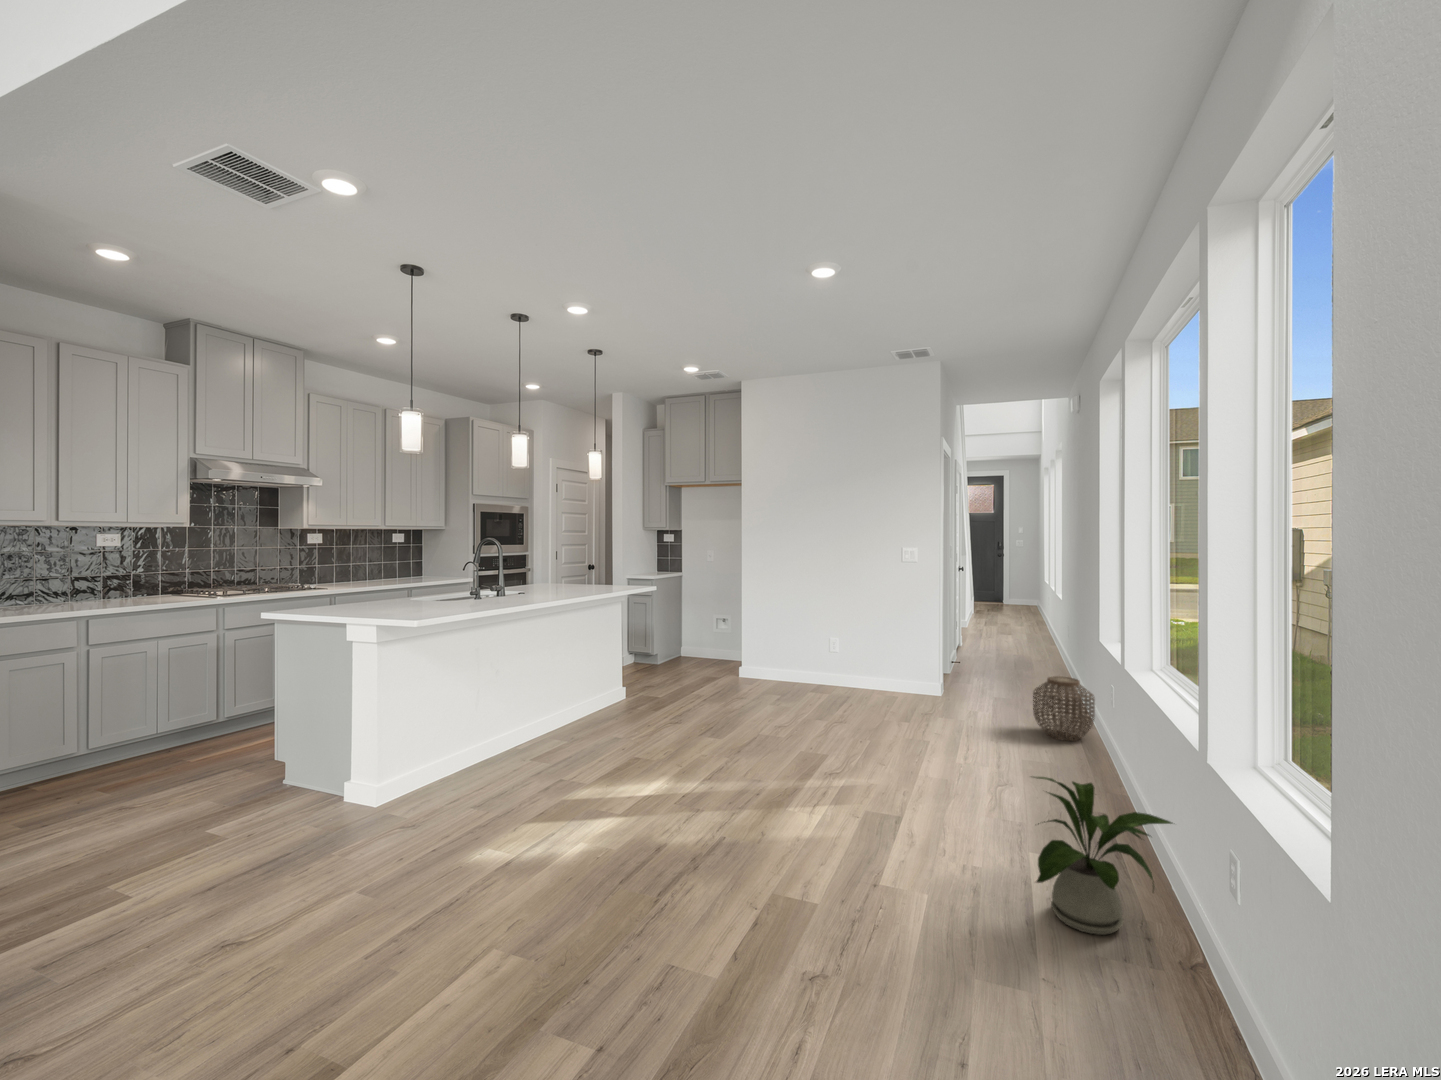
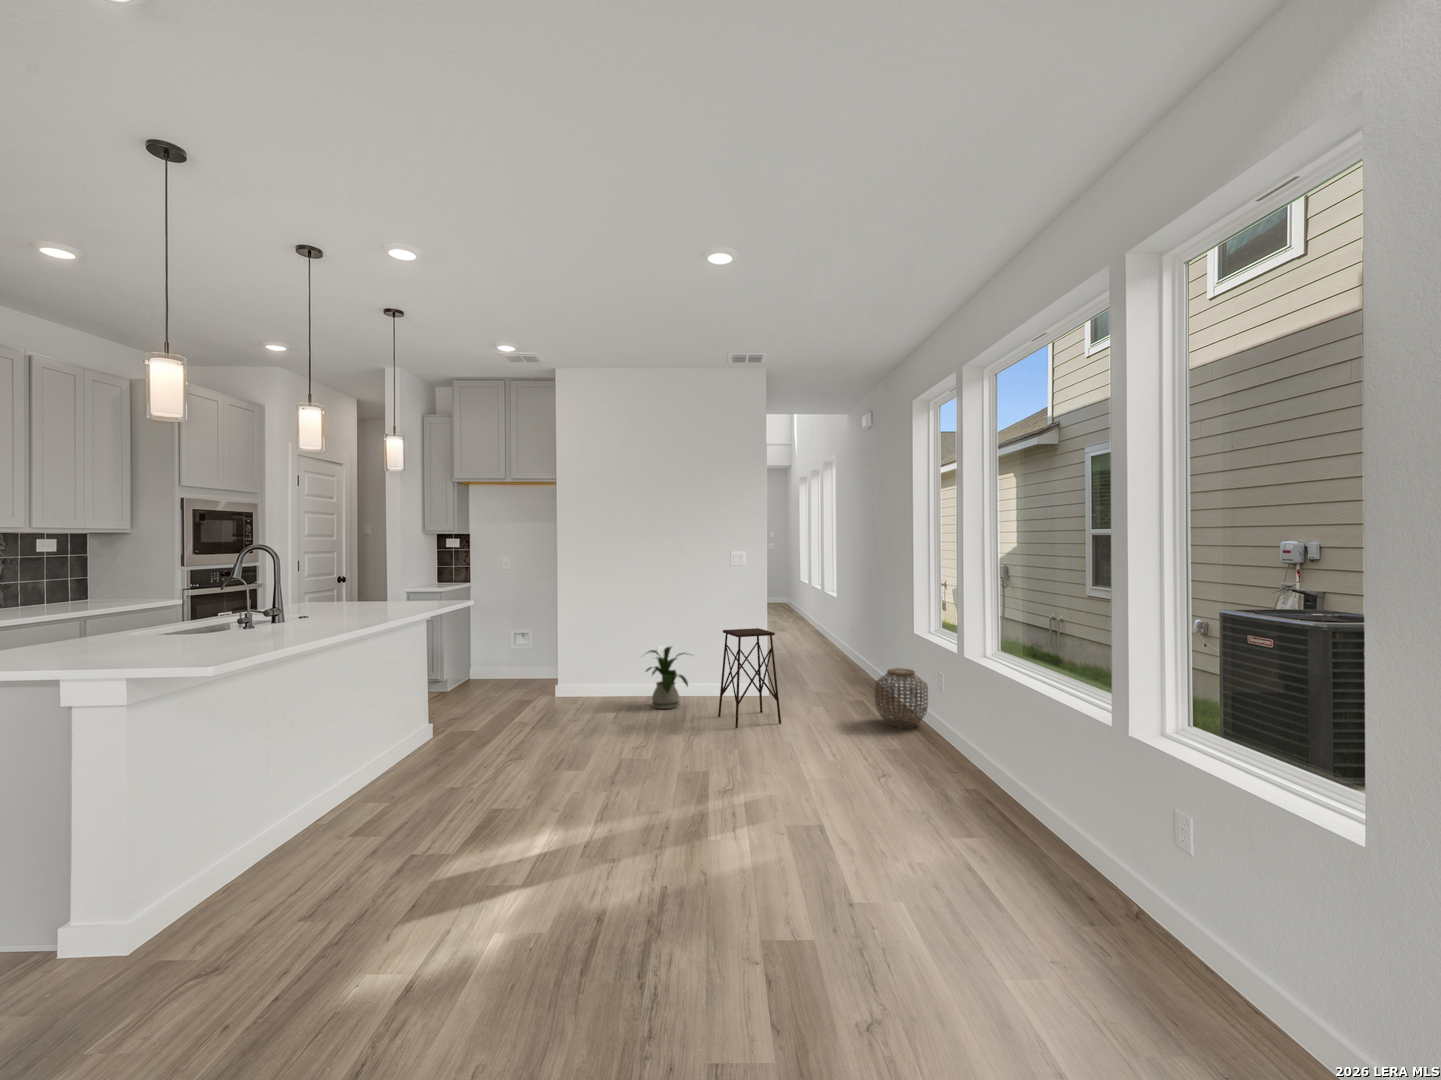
side table: none [873,625,931,721] -> present [718,628,781,728]
house plant: present [1034,777,1172,935] -> present [645,647,688,709]

